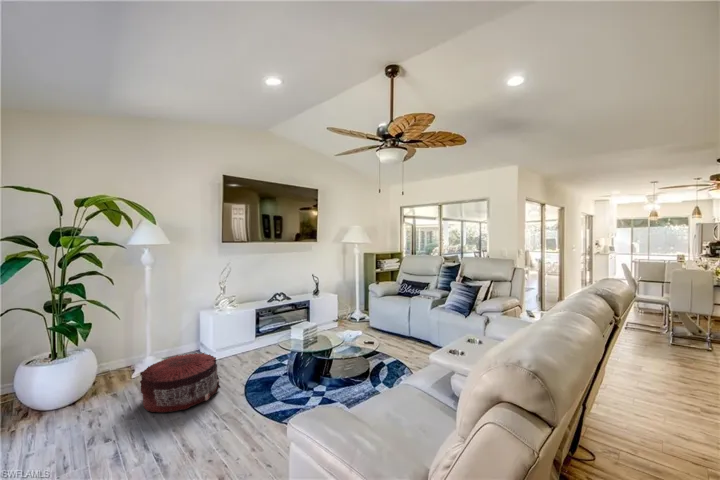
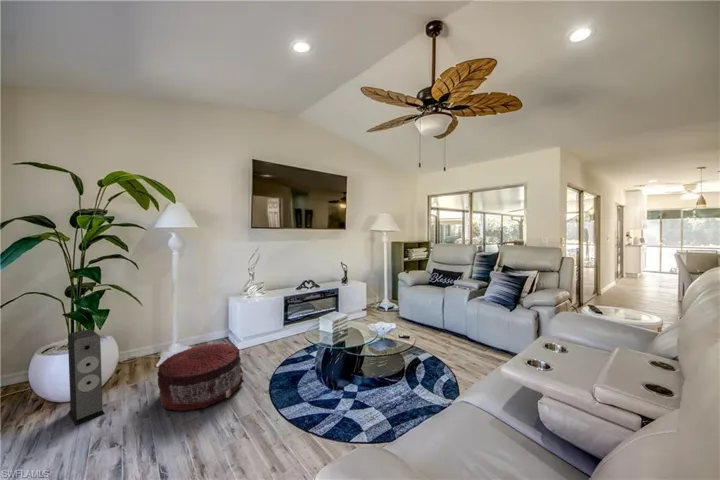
speaker: none [56,341,92,428] -> present [68,329,105,425]

